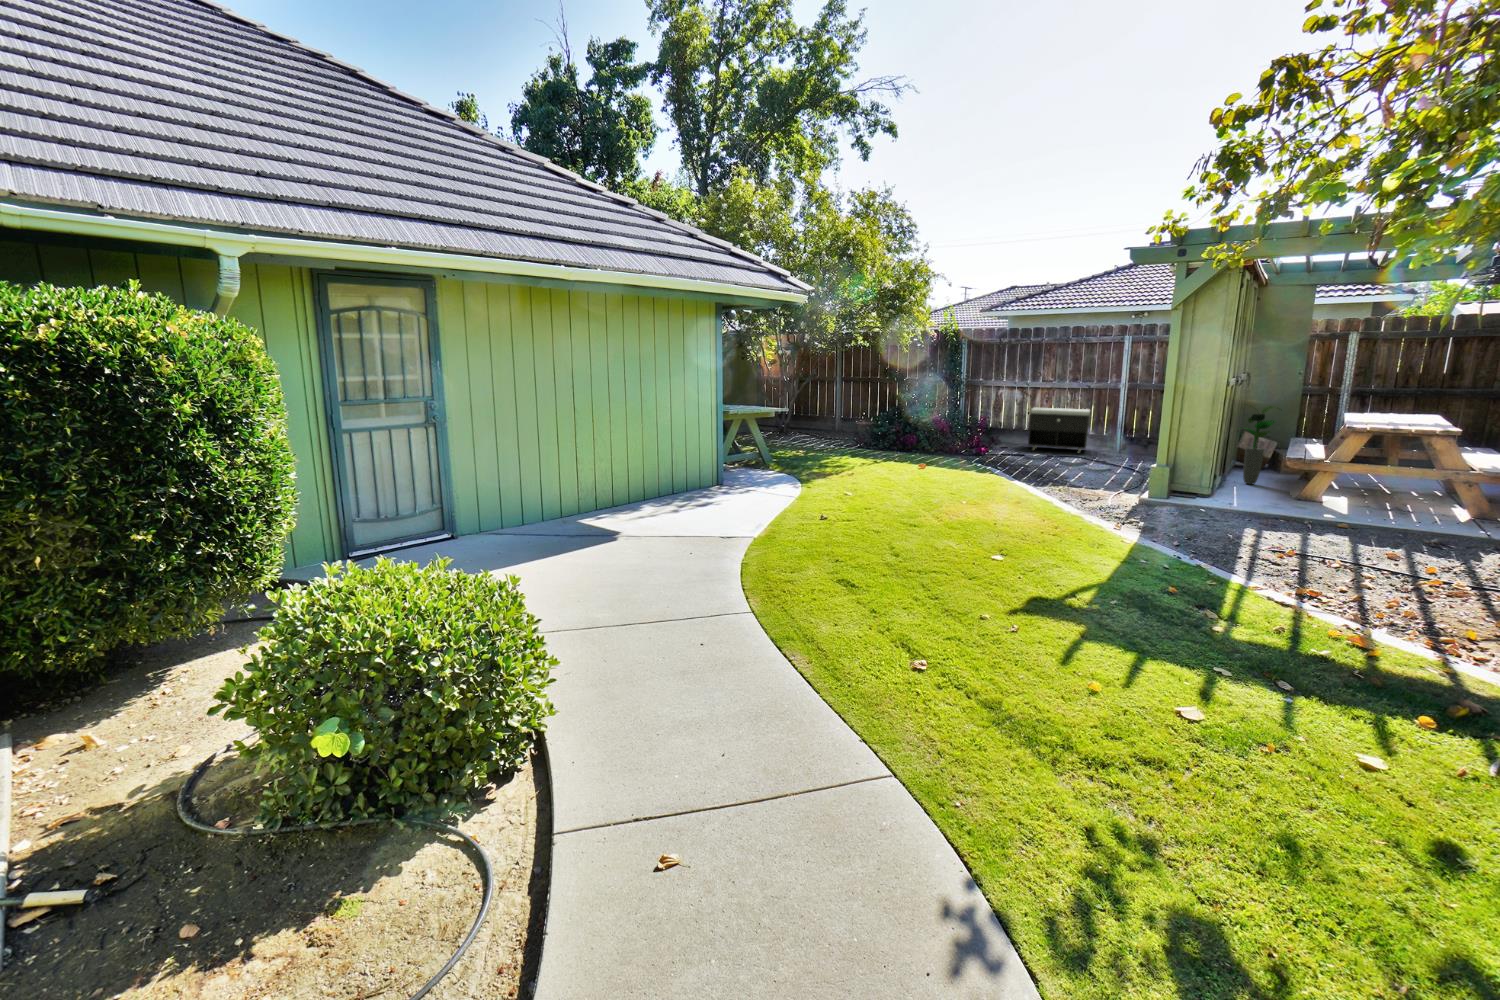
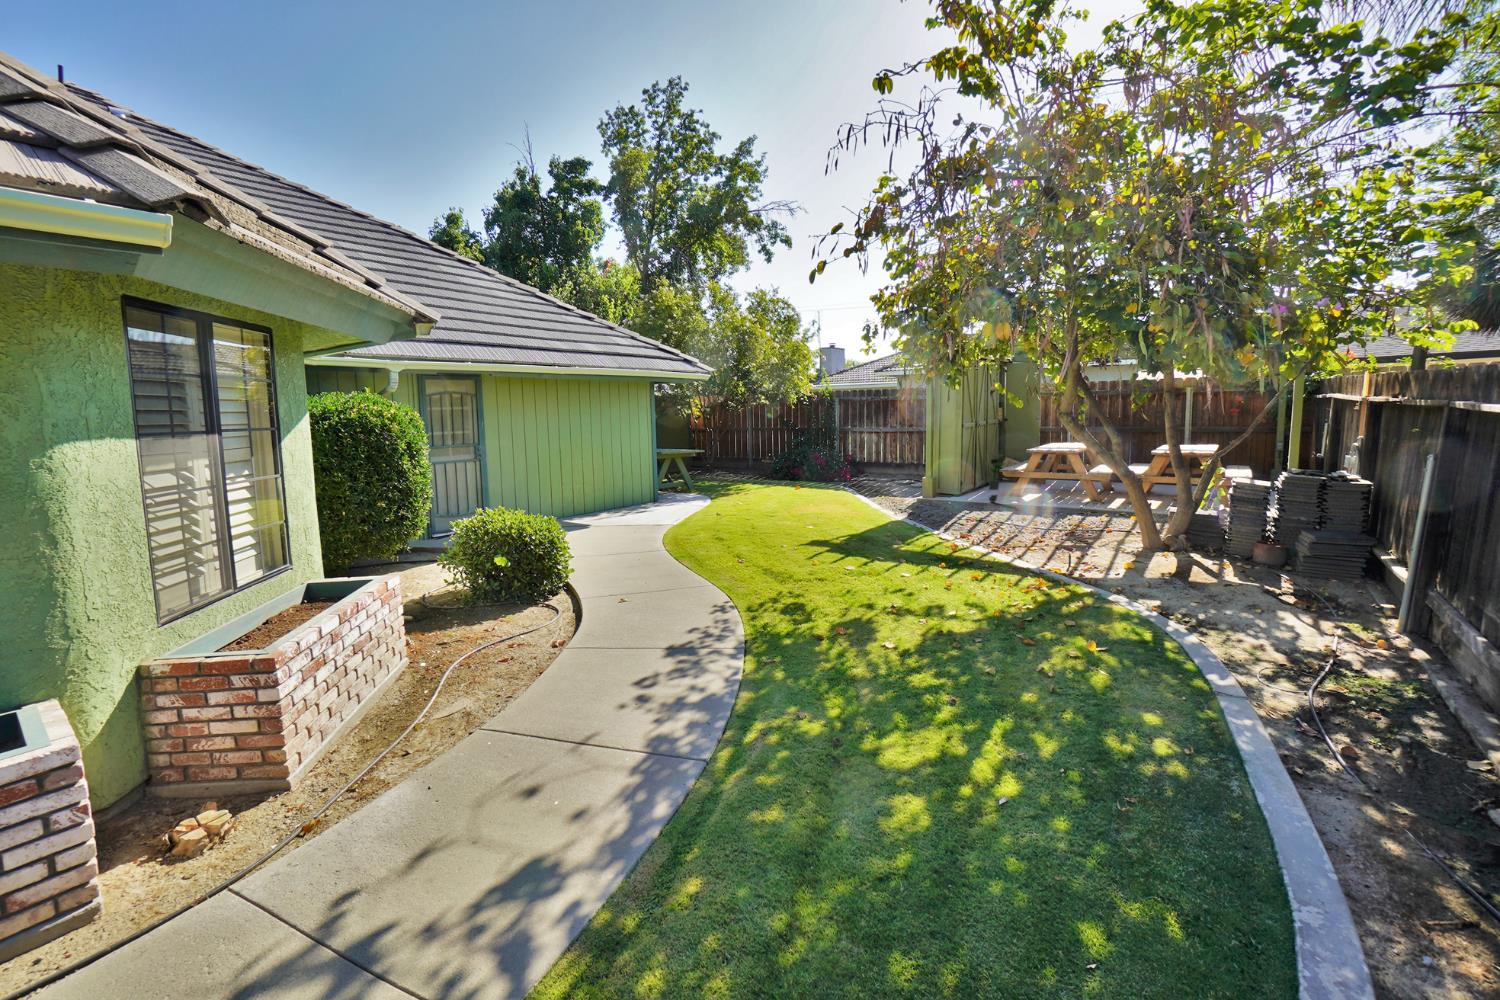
storage bench: present [1028,408,1090,453] -> none [872,453,912,484]

